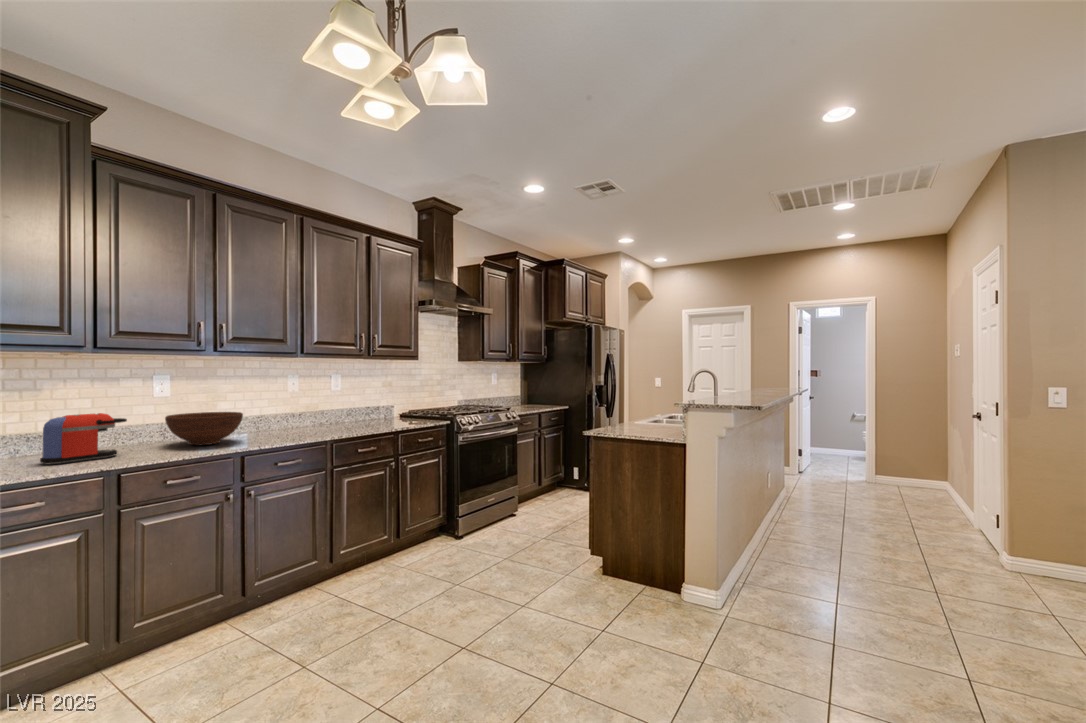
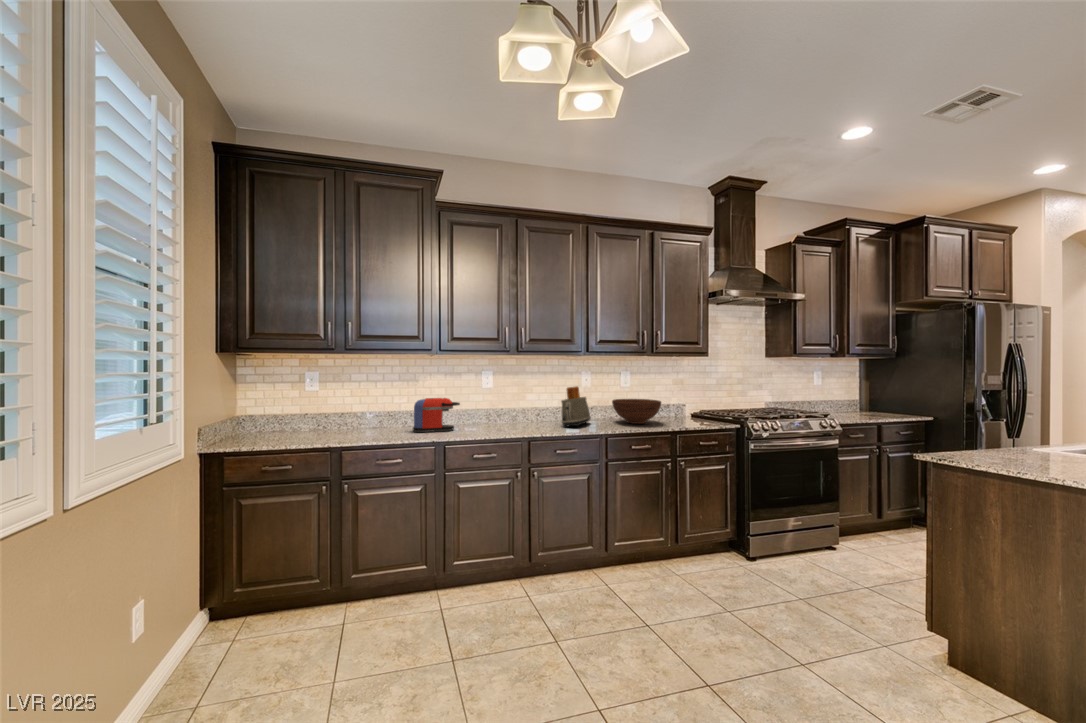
toaster: none [272,392,305,437] -> present [561,386,591,427]
fruit bowl: present [165,412,243,445] -> present [612,399,661,424]

